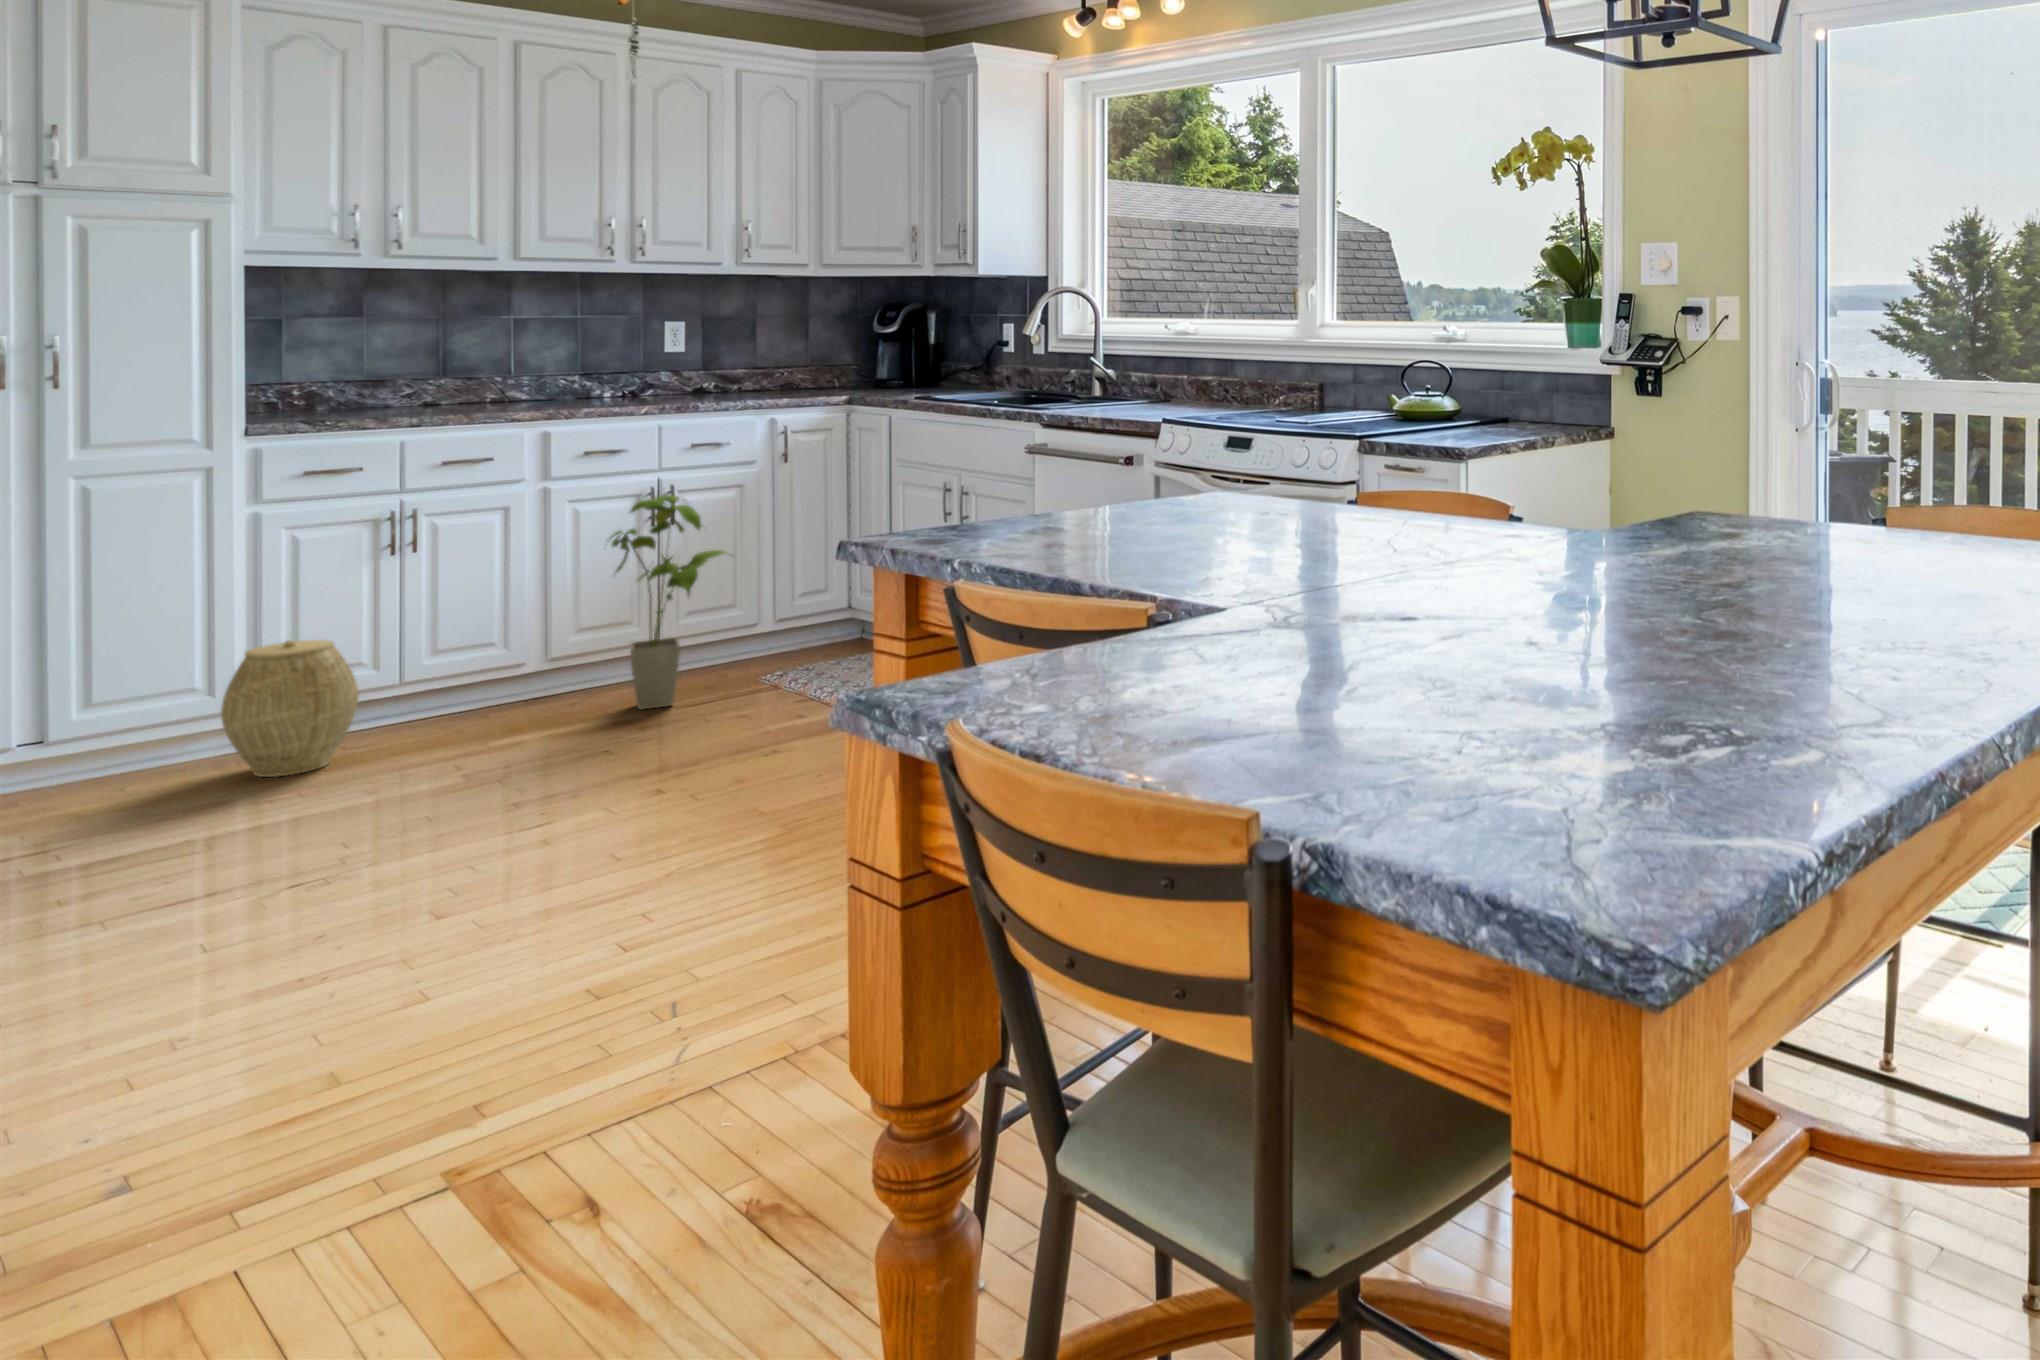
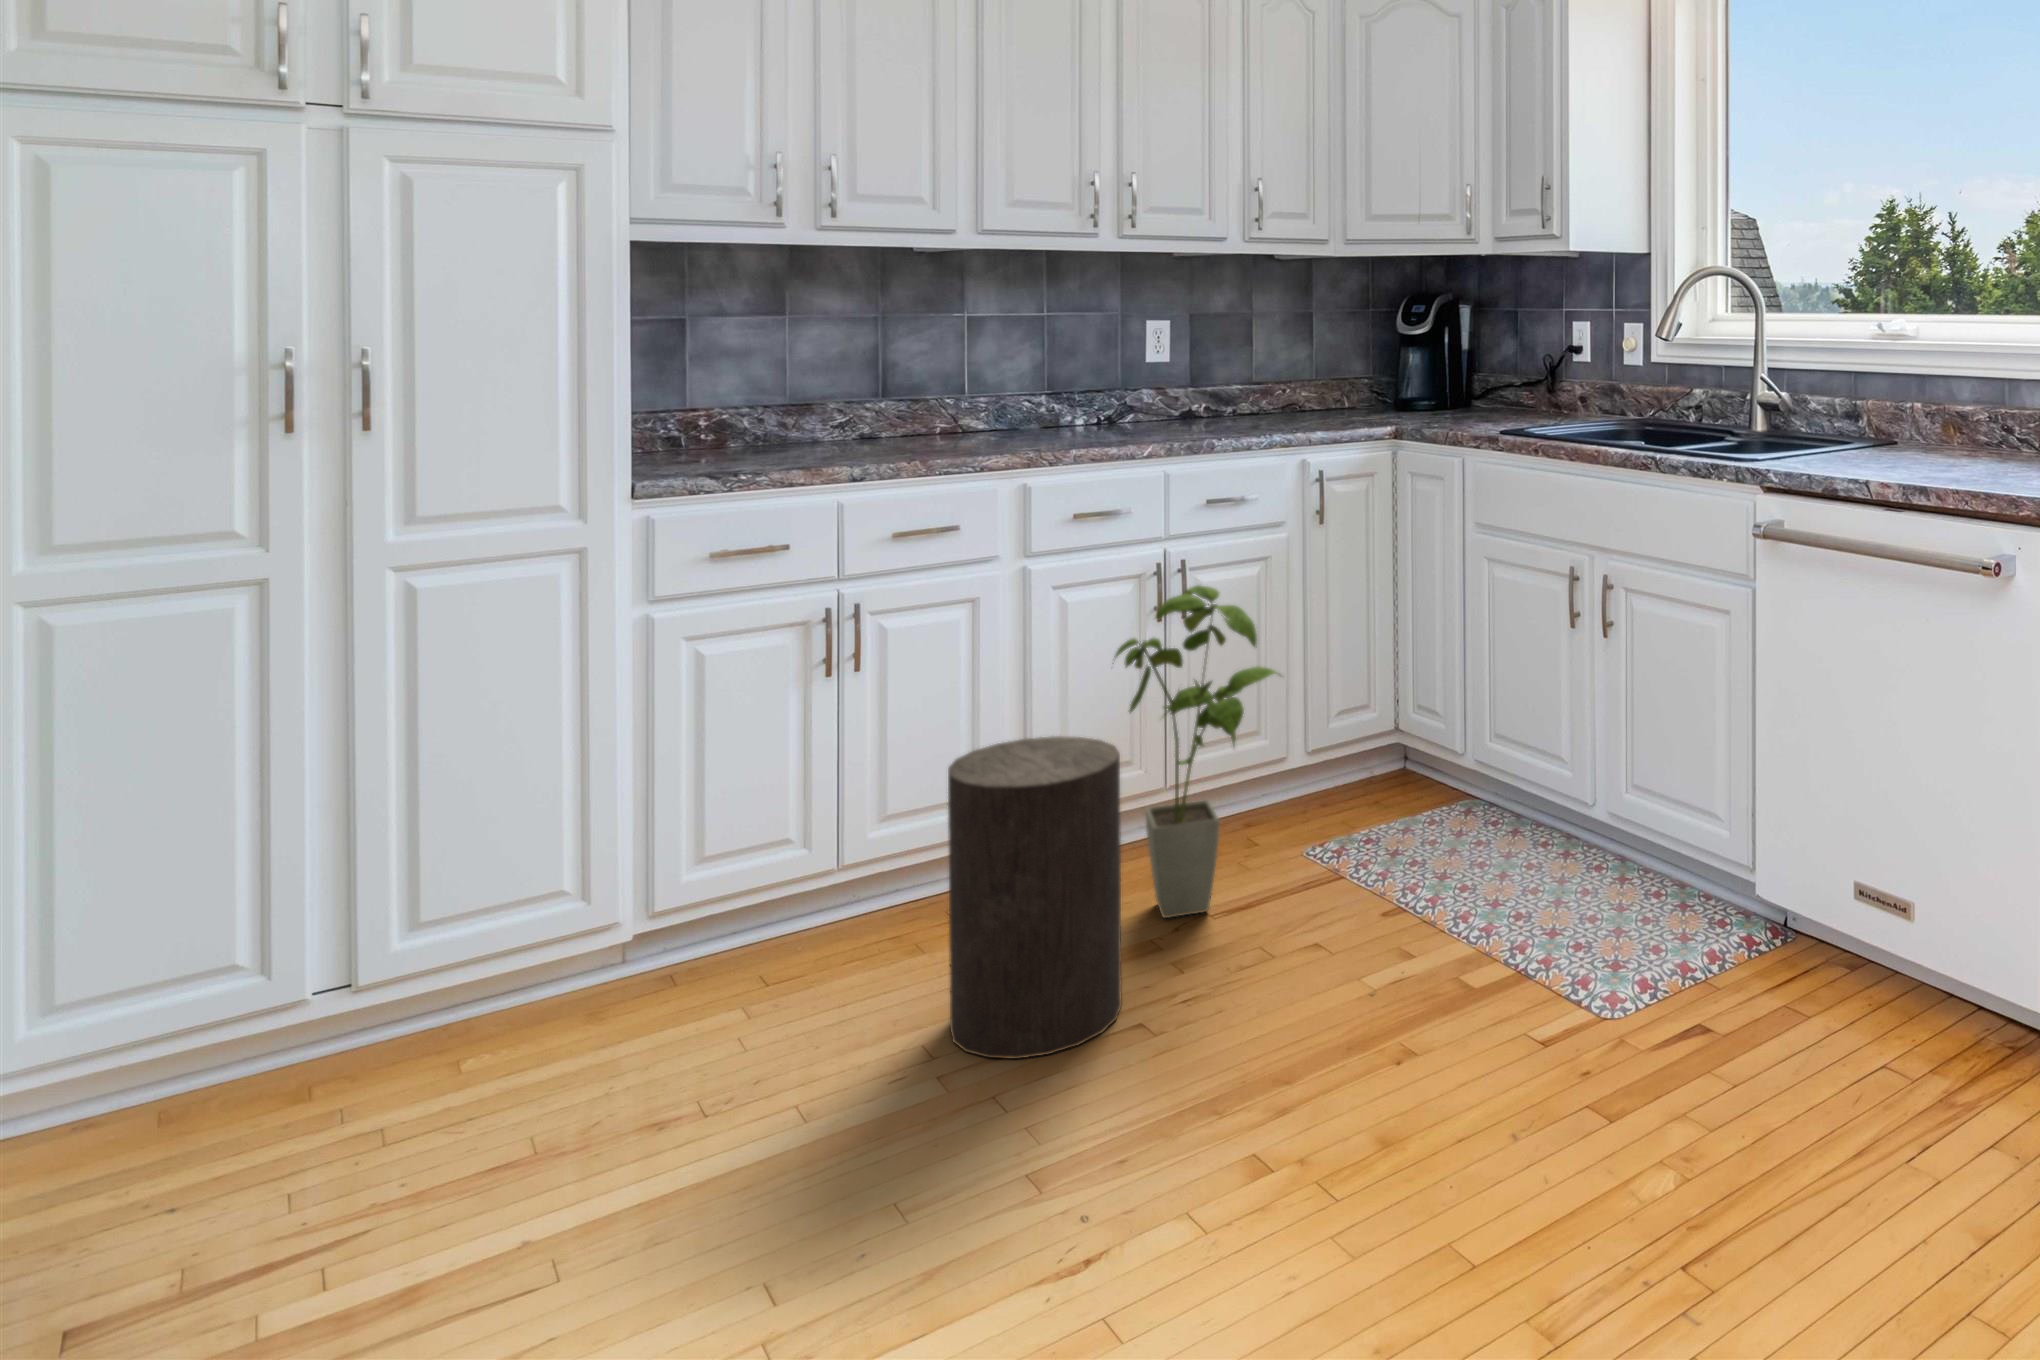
stool: none [469,583,592,767] -> present [948,736,1122,1059]
woven basket: present [221,640,359,777] -> none [594,821,786,1056]

